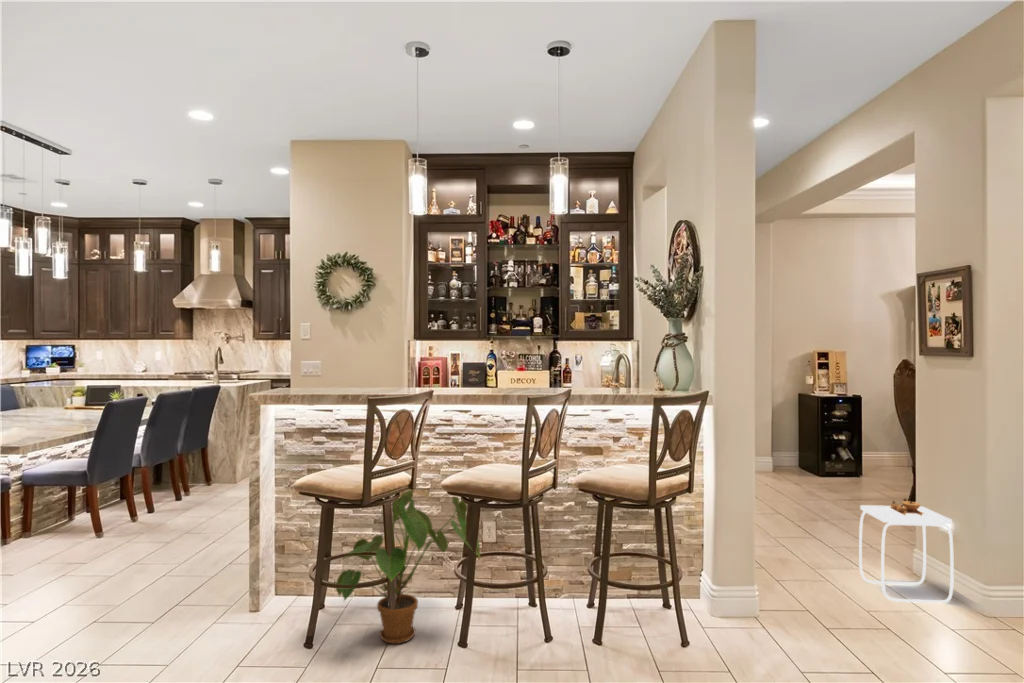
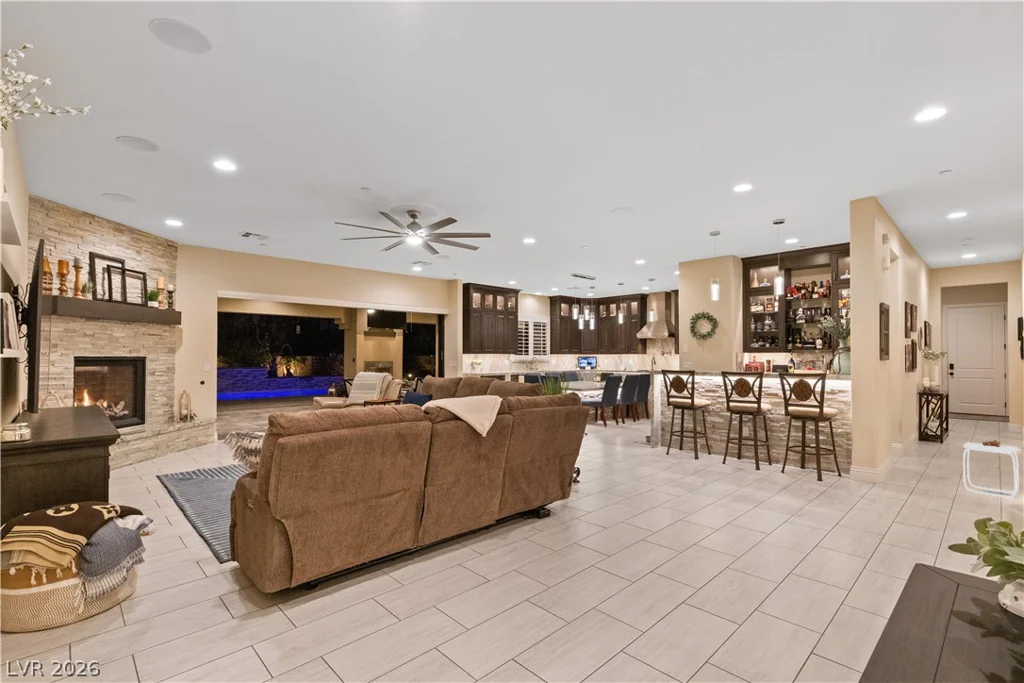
house plant: present [336,490,480,644] -> none [674,407,731,458]

